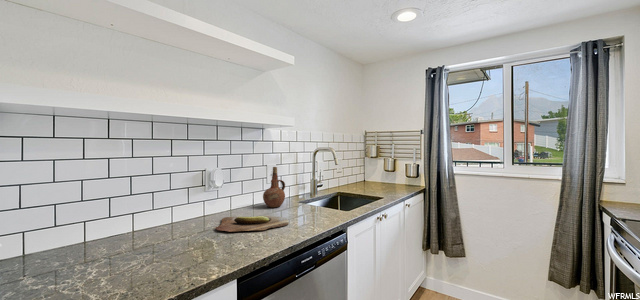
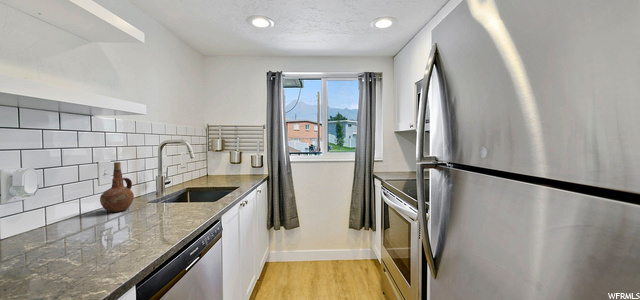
cutting board: present [215,216,289,232] -> none [45,217,159,247]

